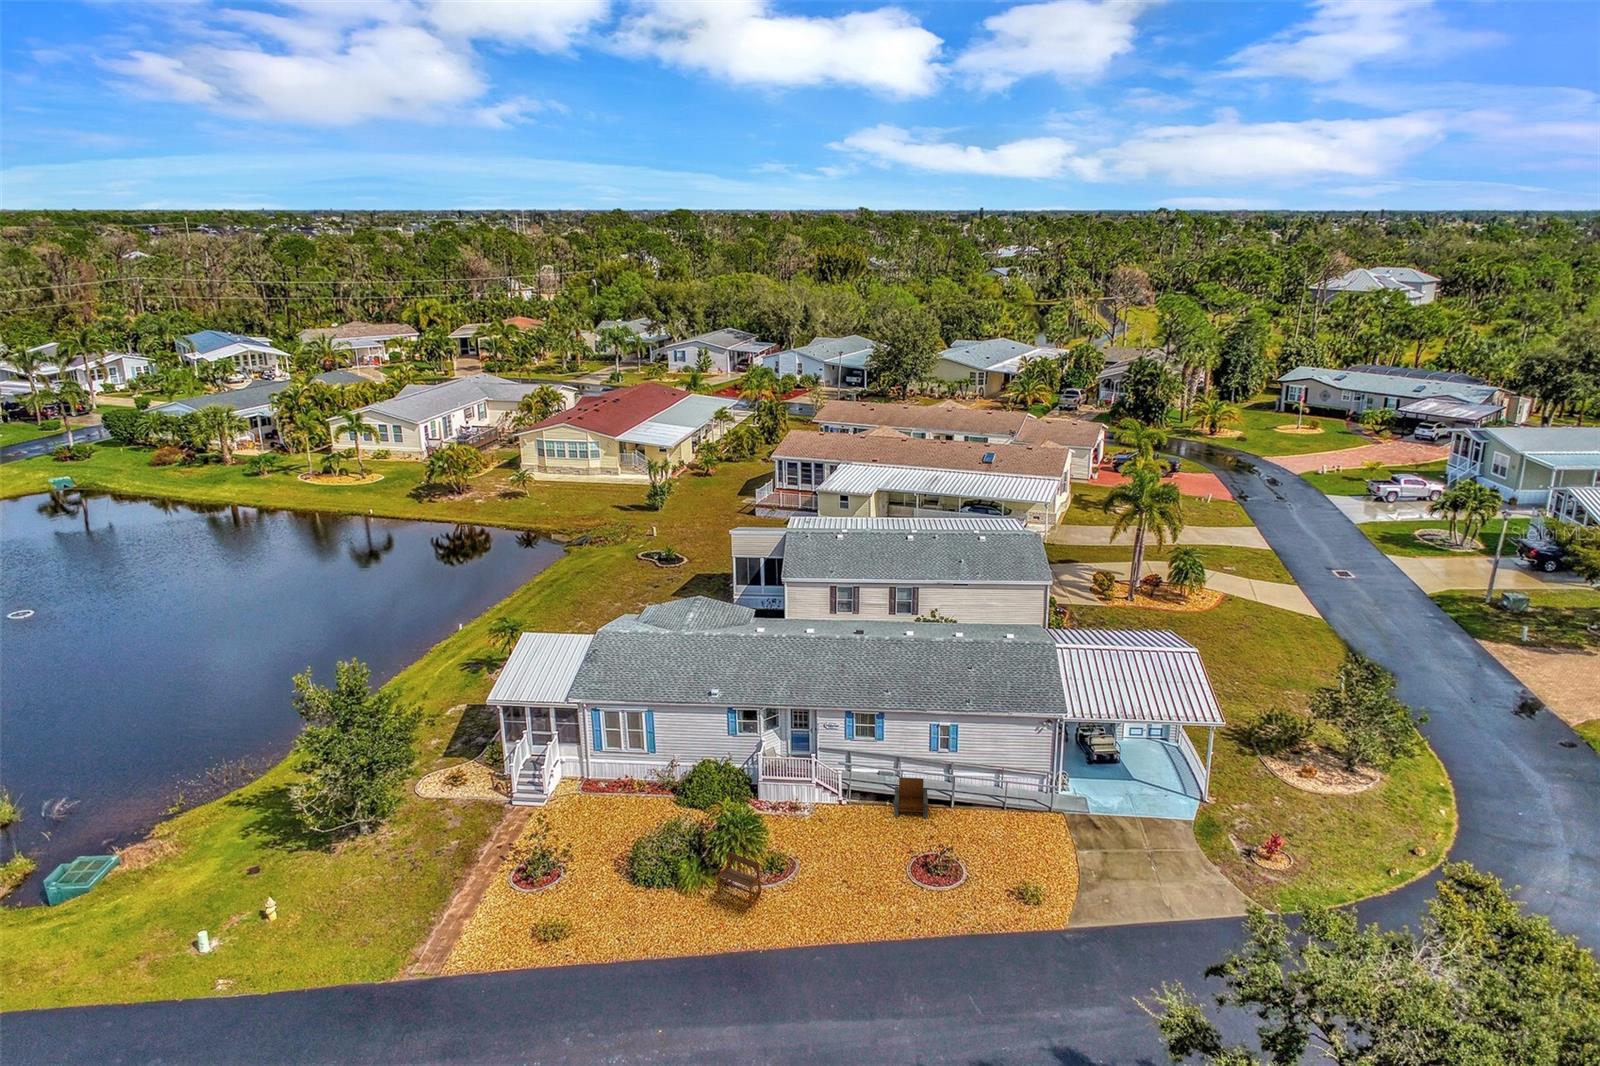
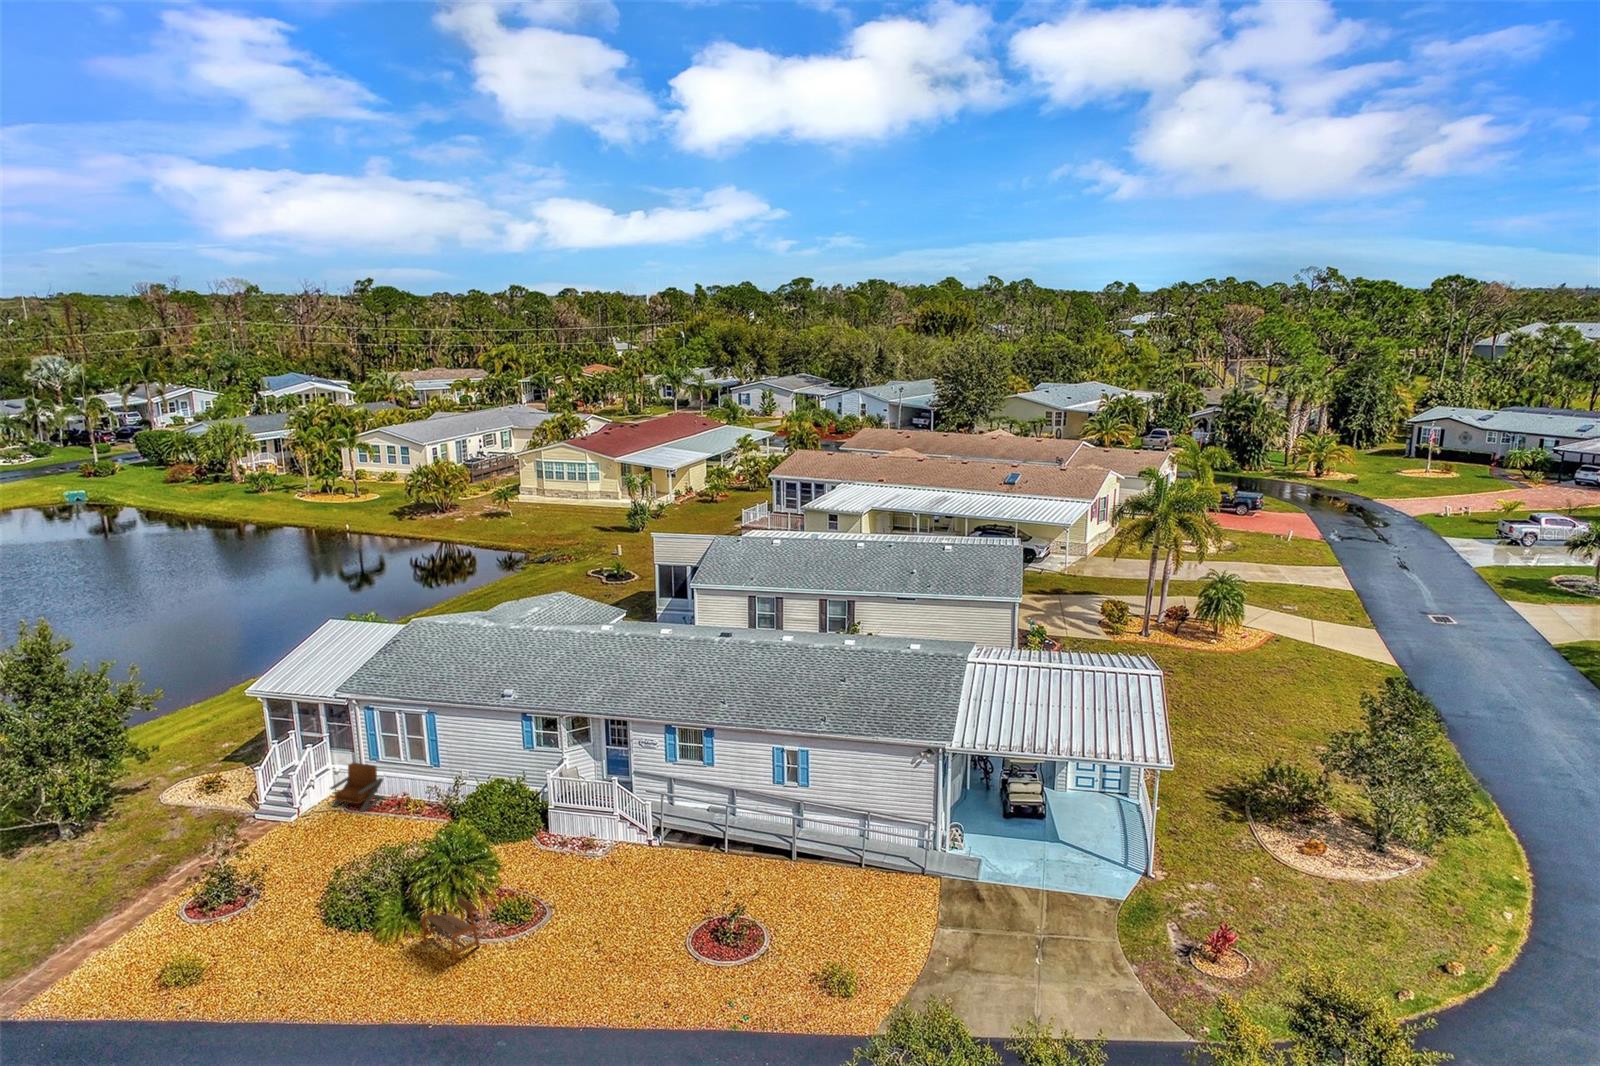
lounge chair: present [894,777,928,818] -> present [330,763,384,812]

